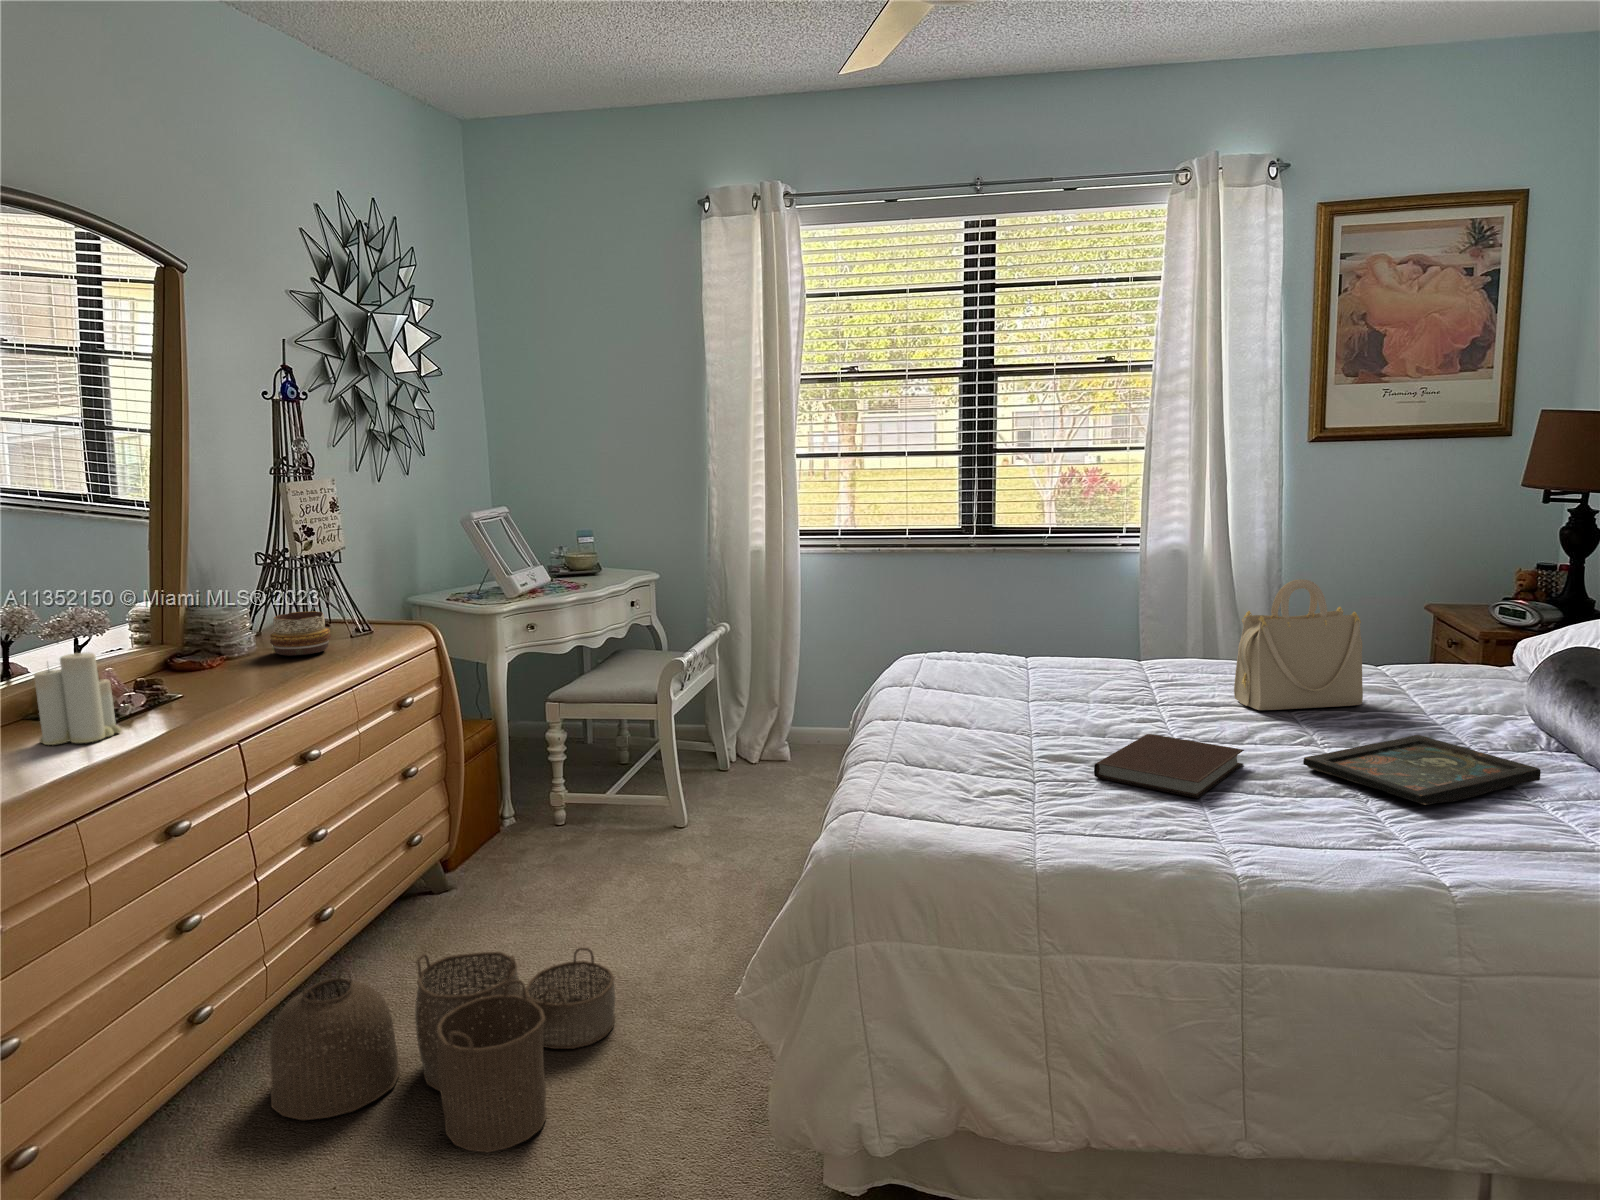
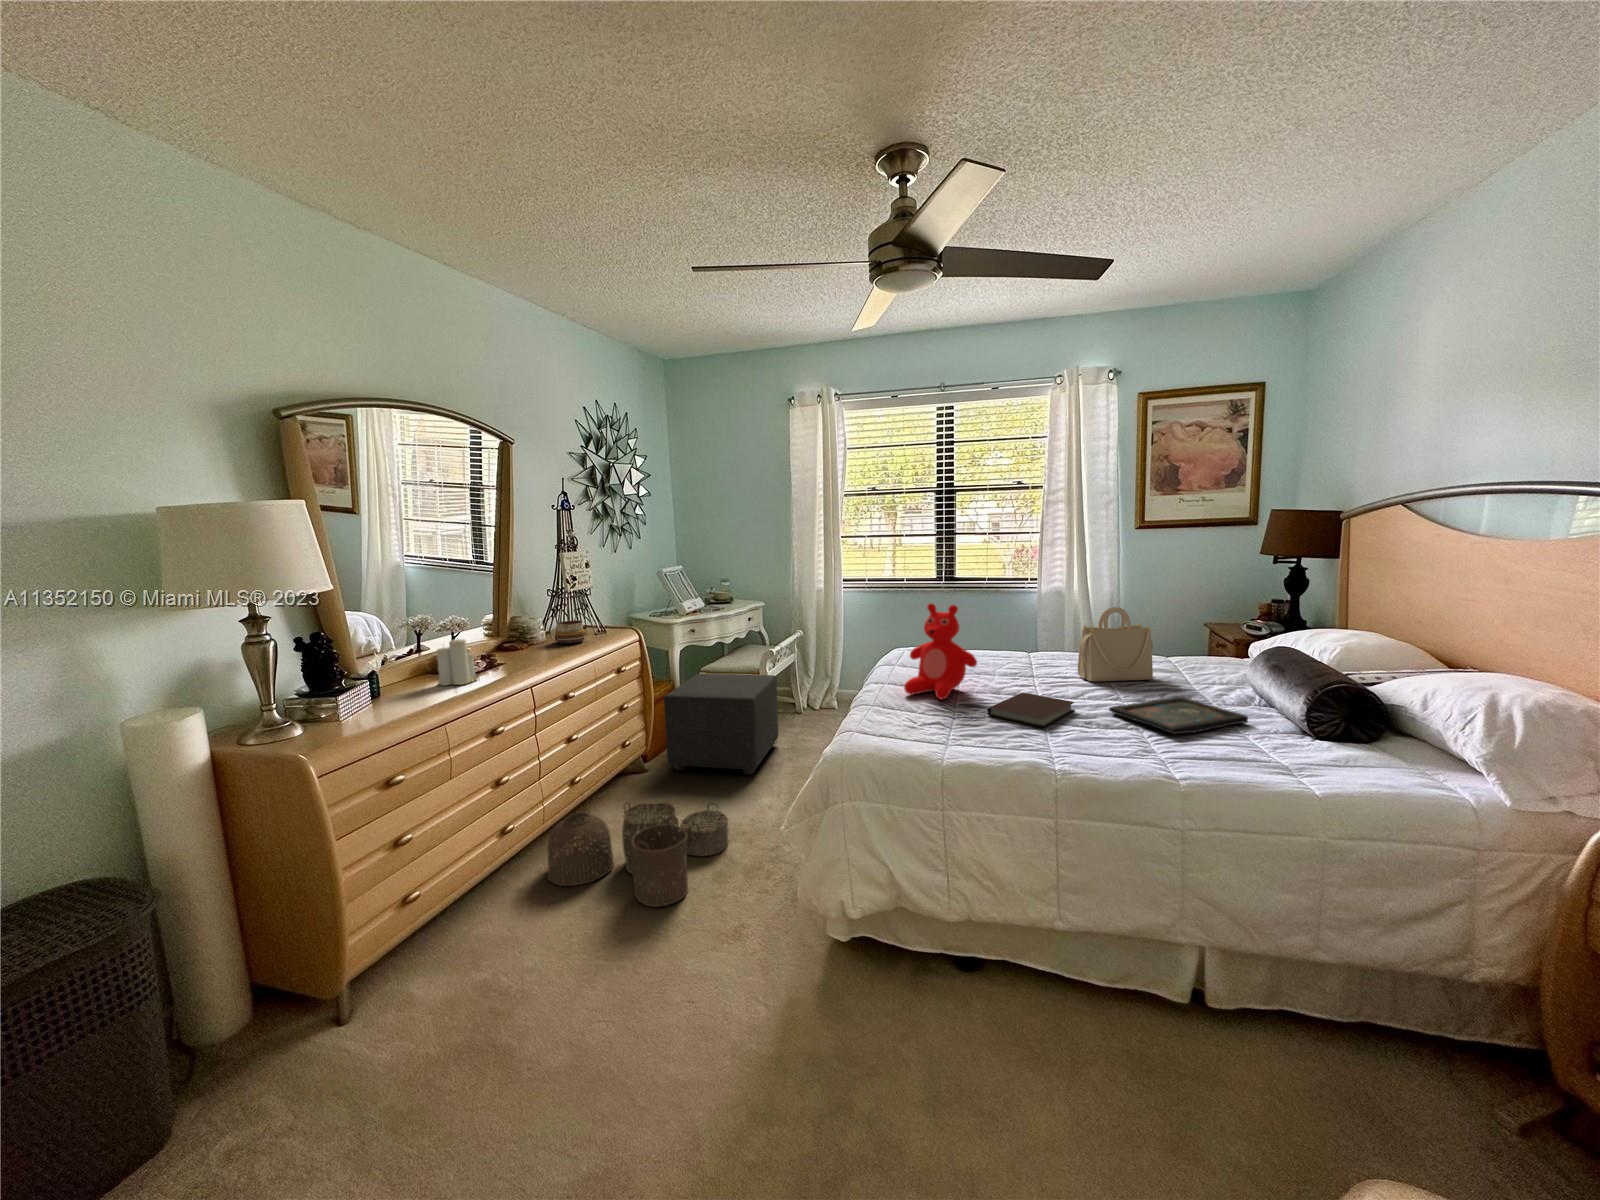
teddy bear: none [938,575,1068,750] -> present [904,603,977,700]
ottoman: none [481,706,691,889] -> present [664,674,778,775]

